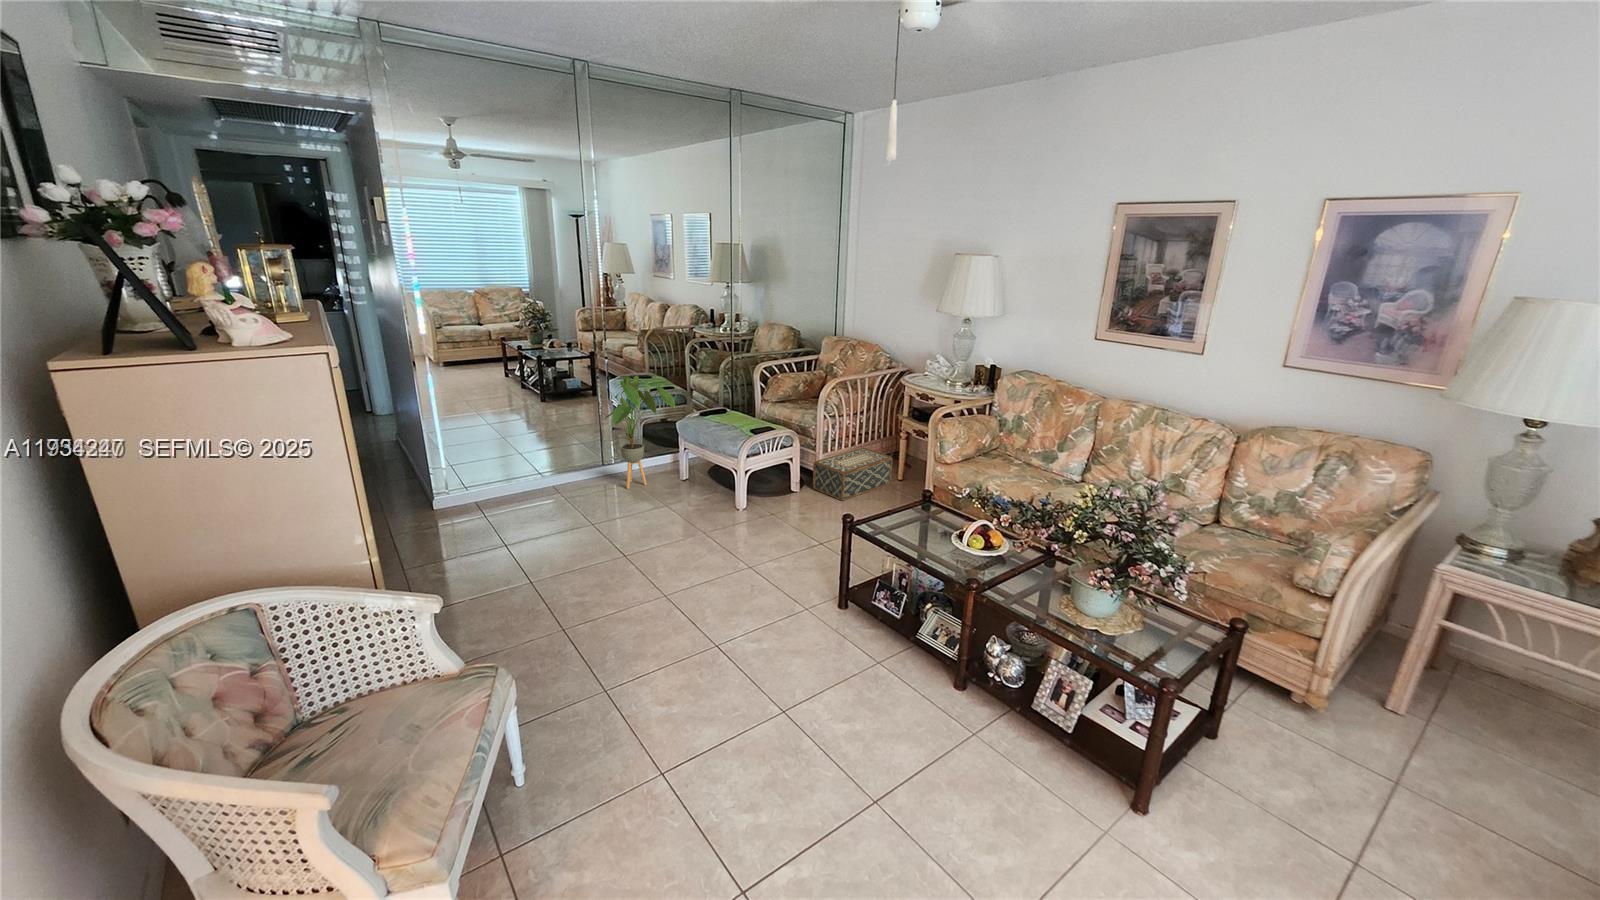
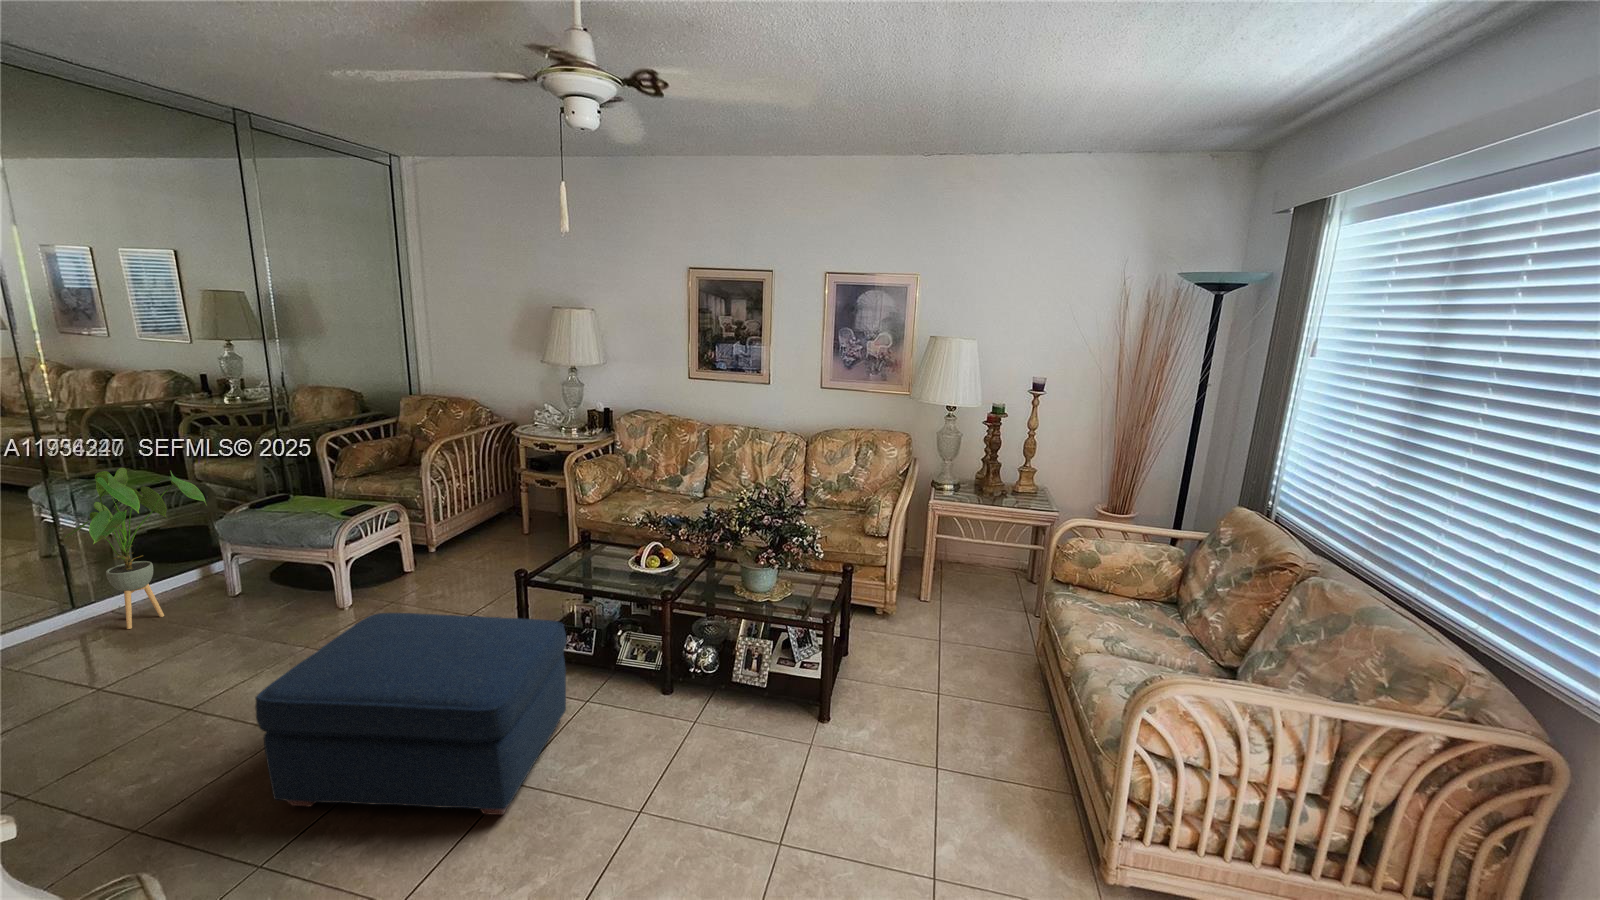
woven basket: present [813,447,893,501] -> none [428,508,520,568]
ottoman: none [636,524,866,735] -> present [255,613,566,815]

